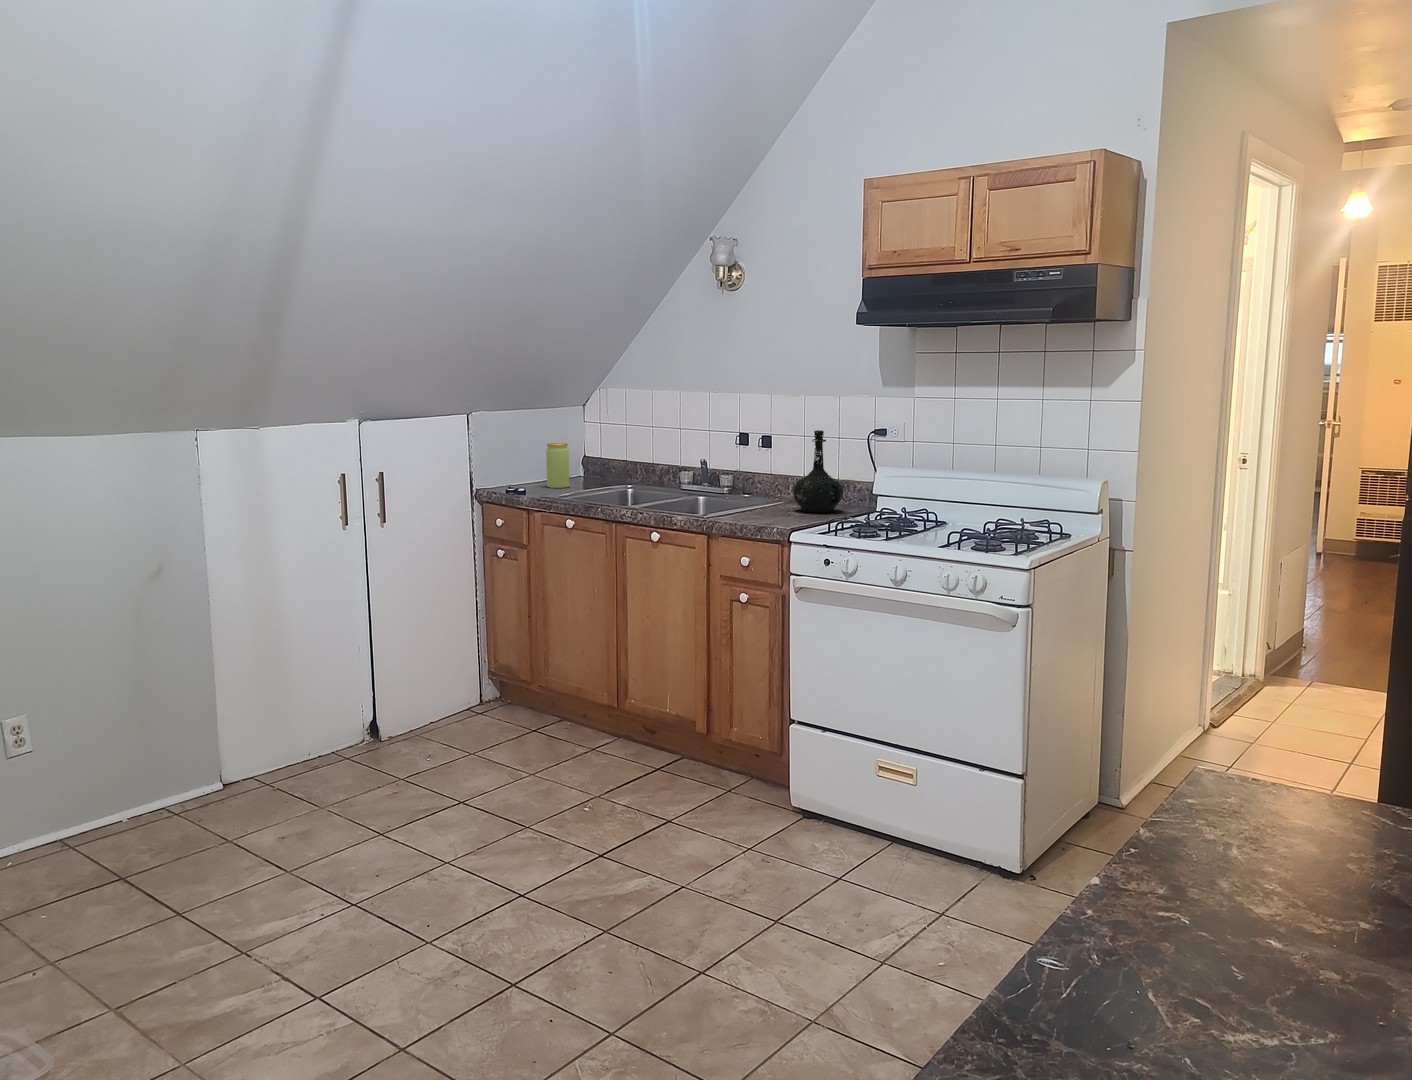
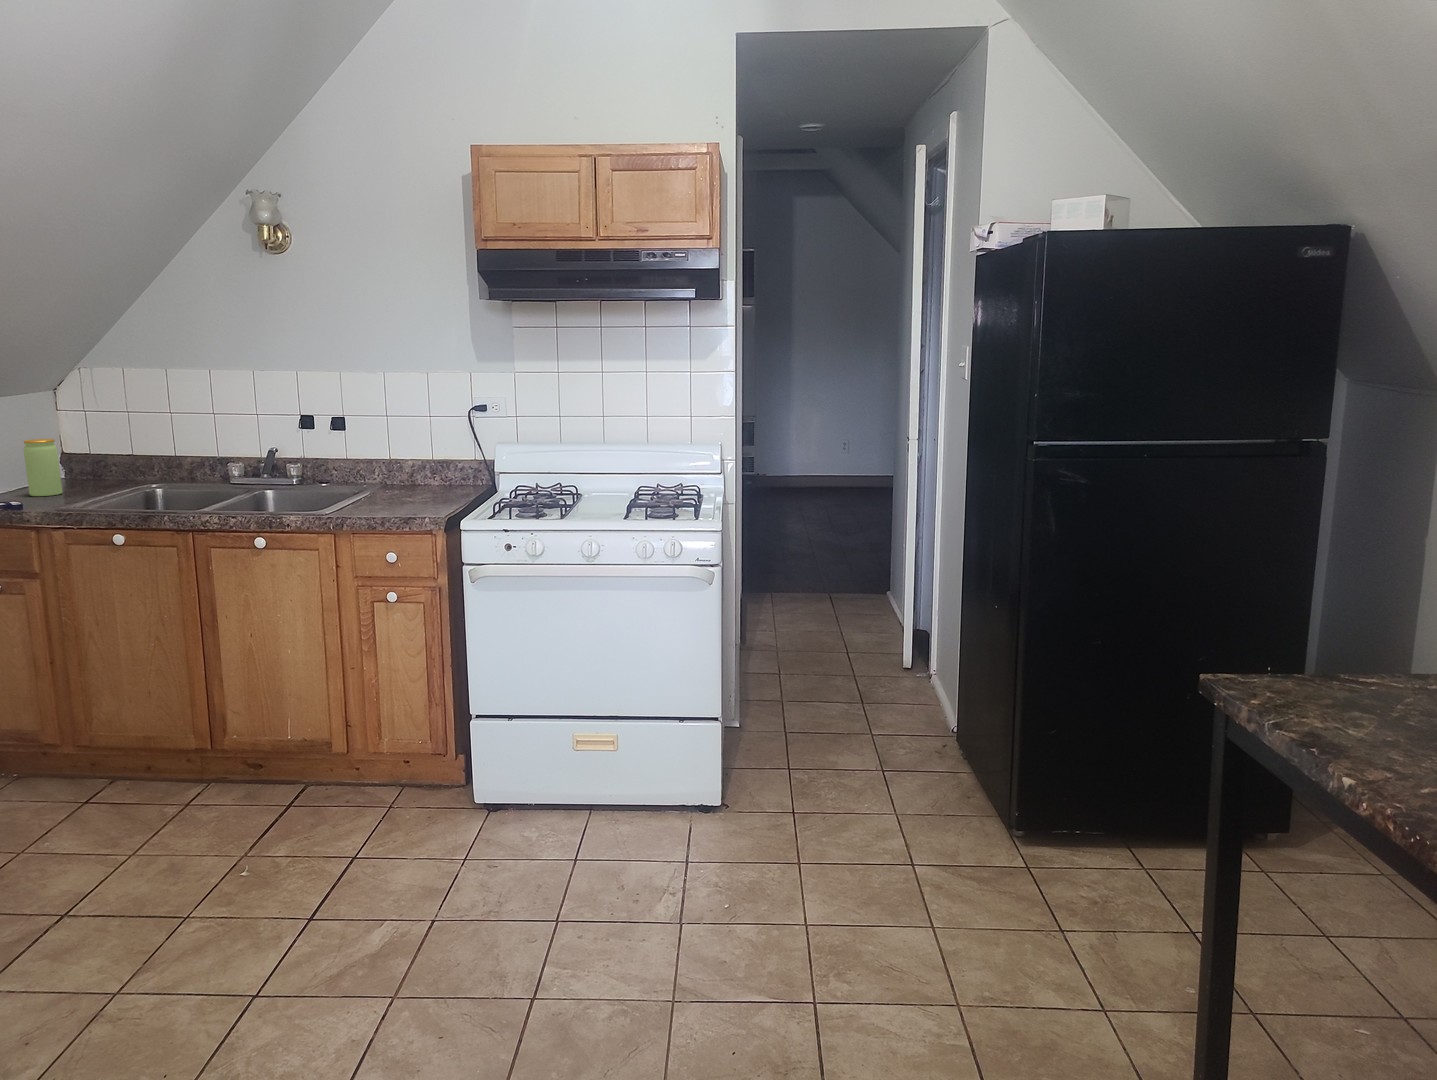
bottle: present [793,430,843,513] -> none [396,409,451,496]

